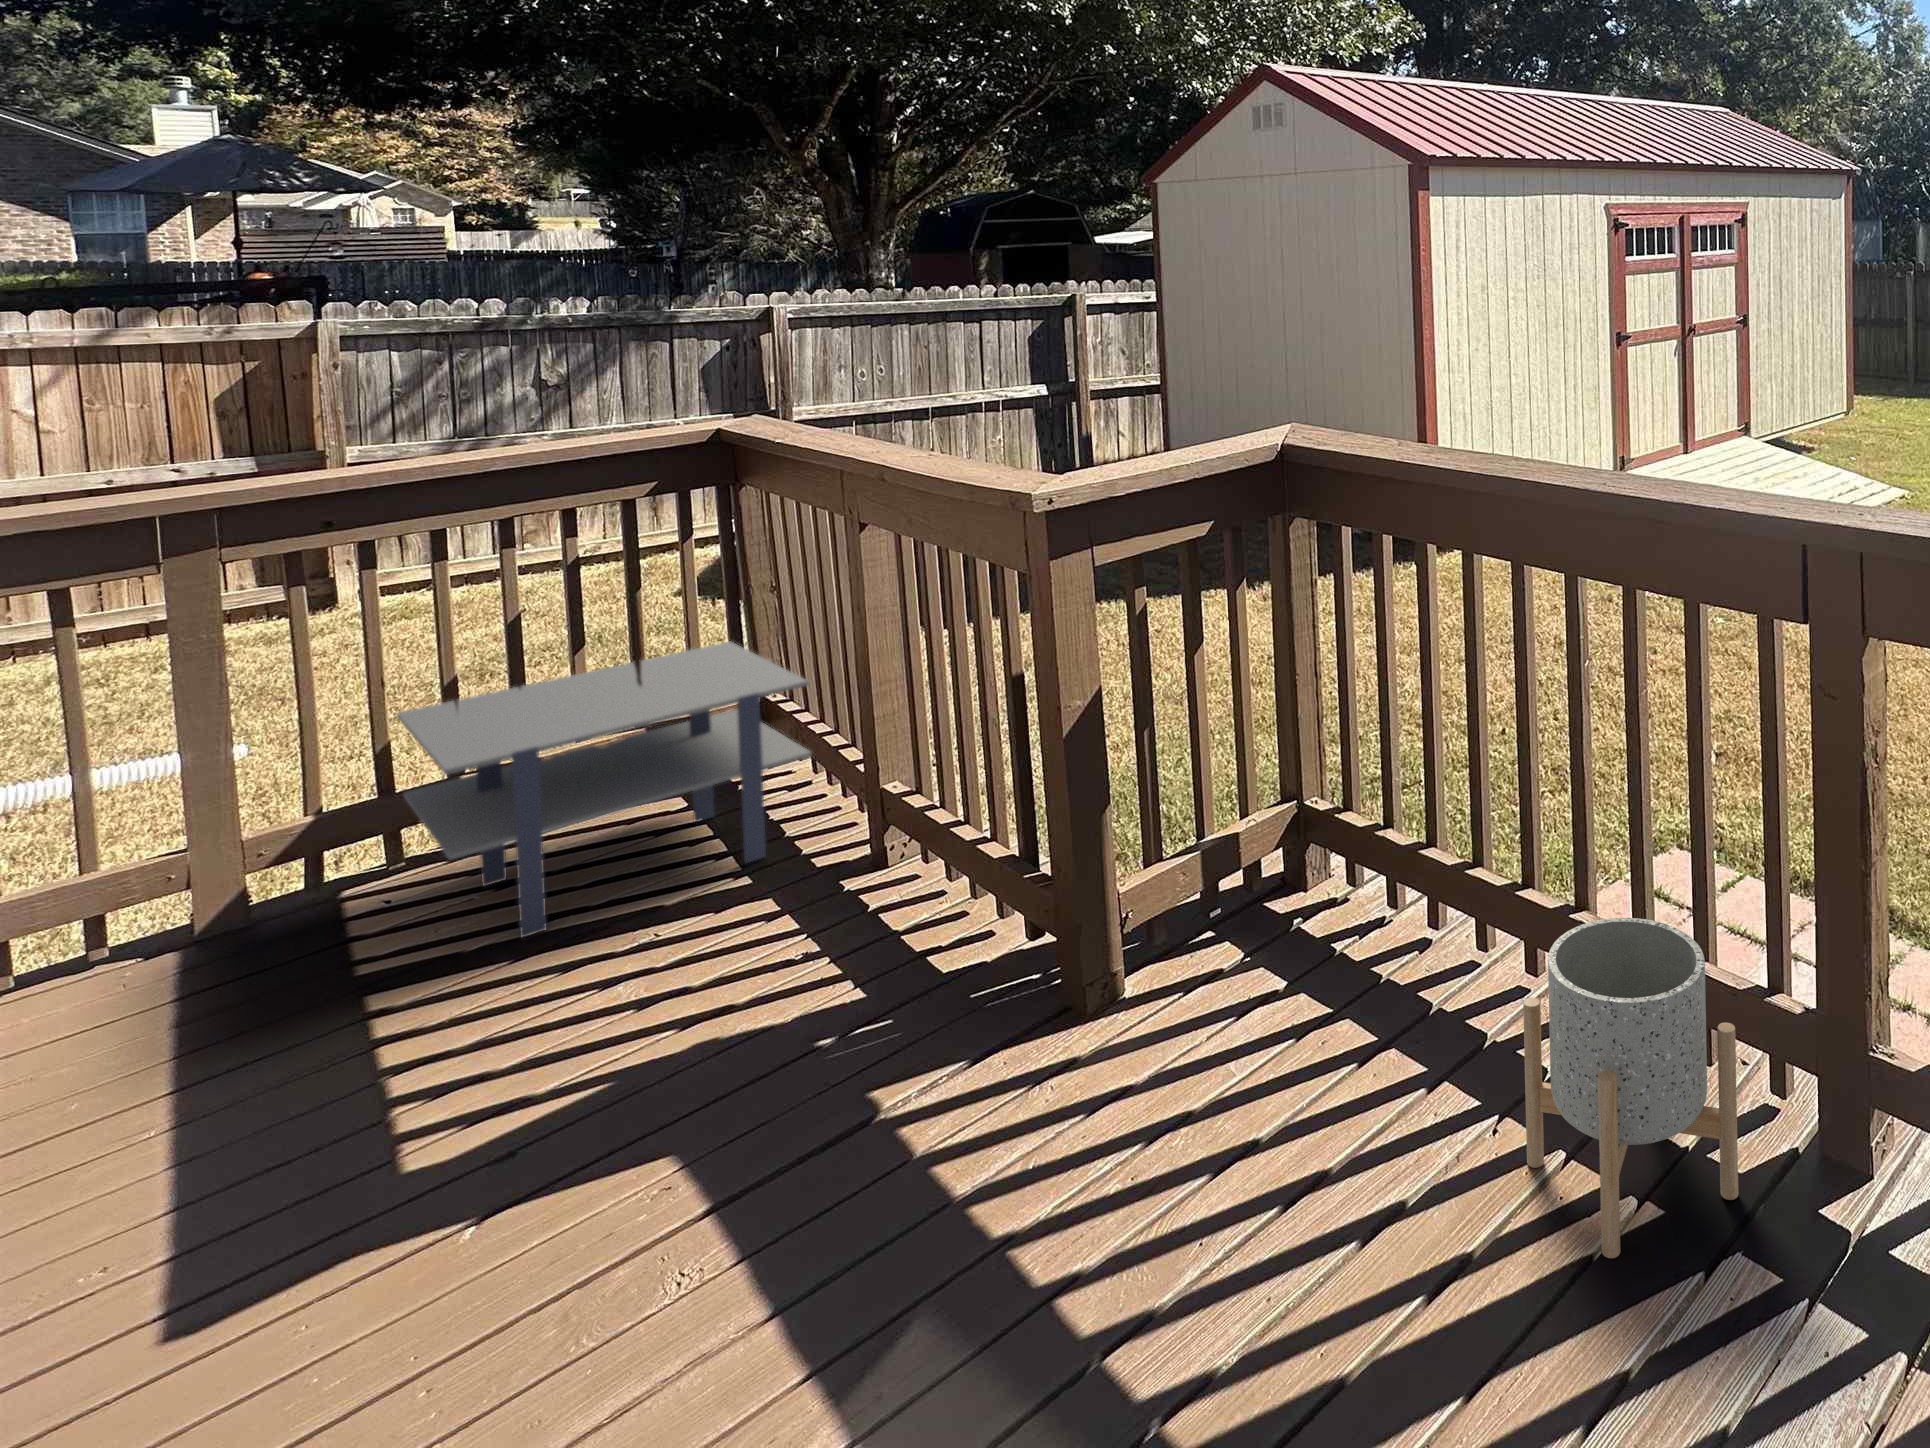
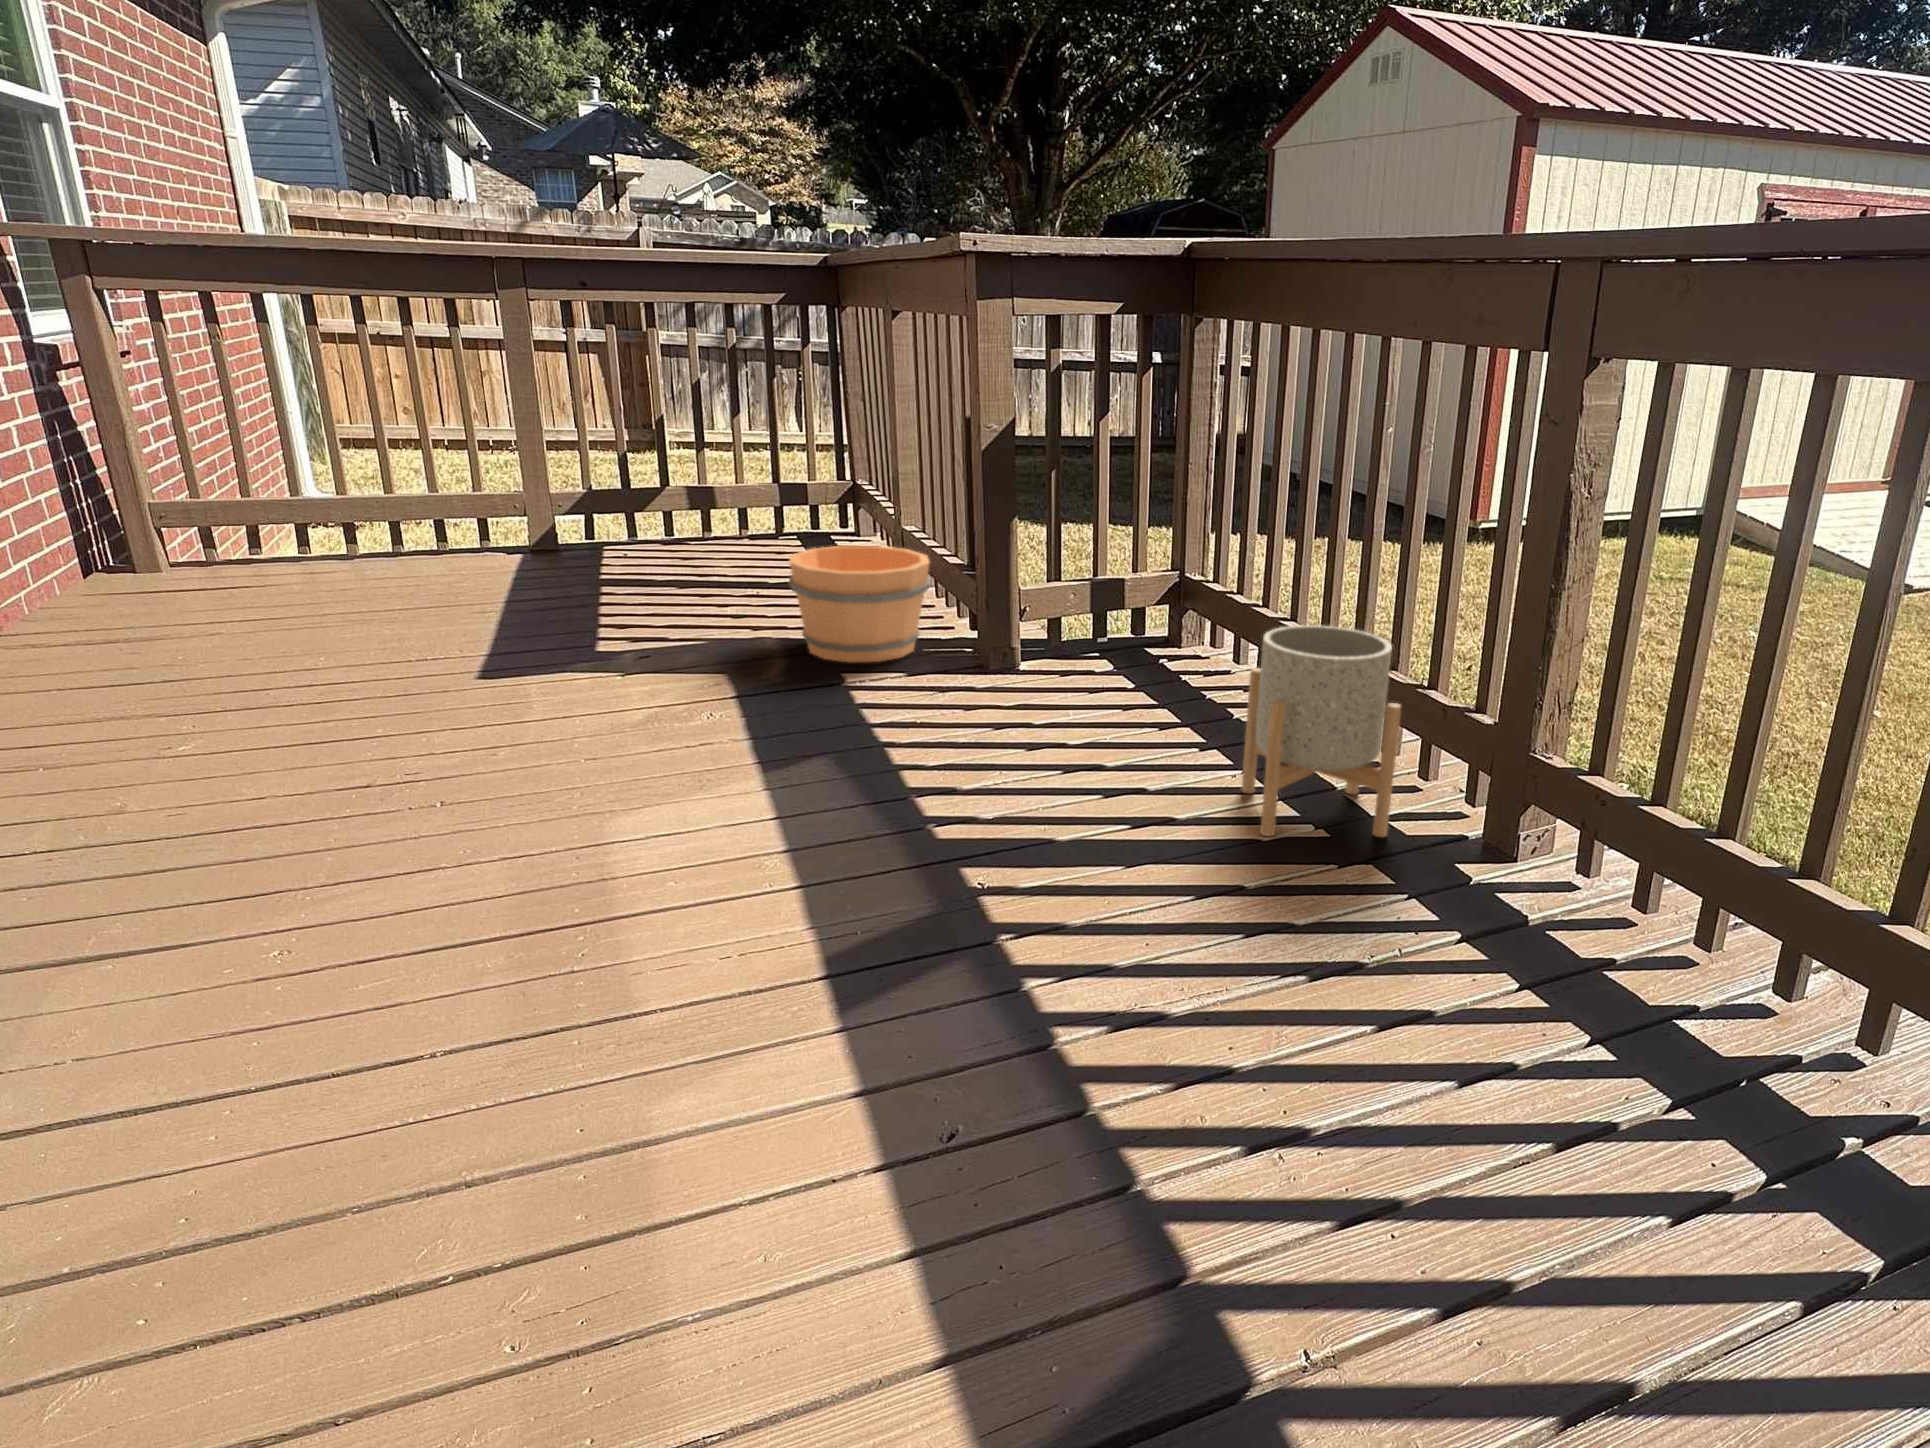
side table: present [396,642,812,938] -> none [626,432,869,581]
bucket: none [752,848,976,1064] -> present [789,545,931,662]

